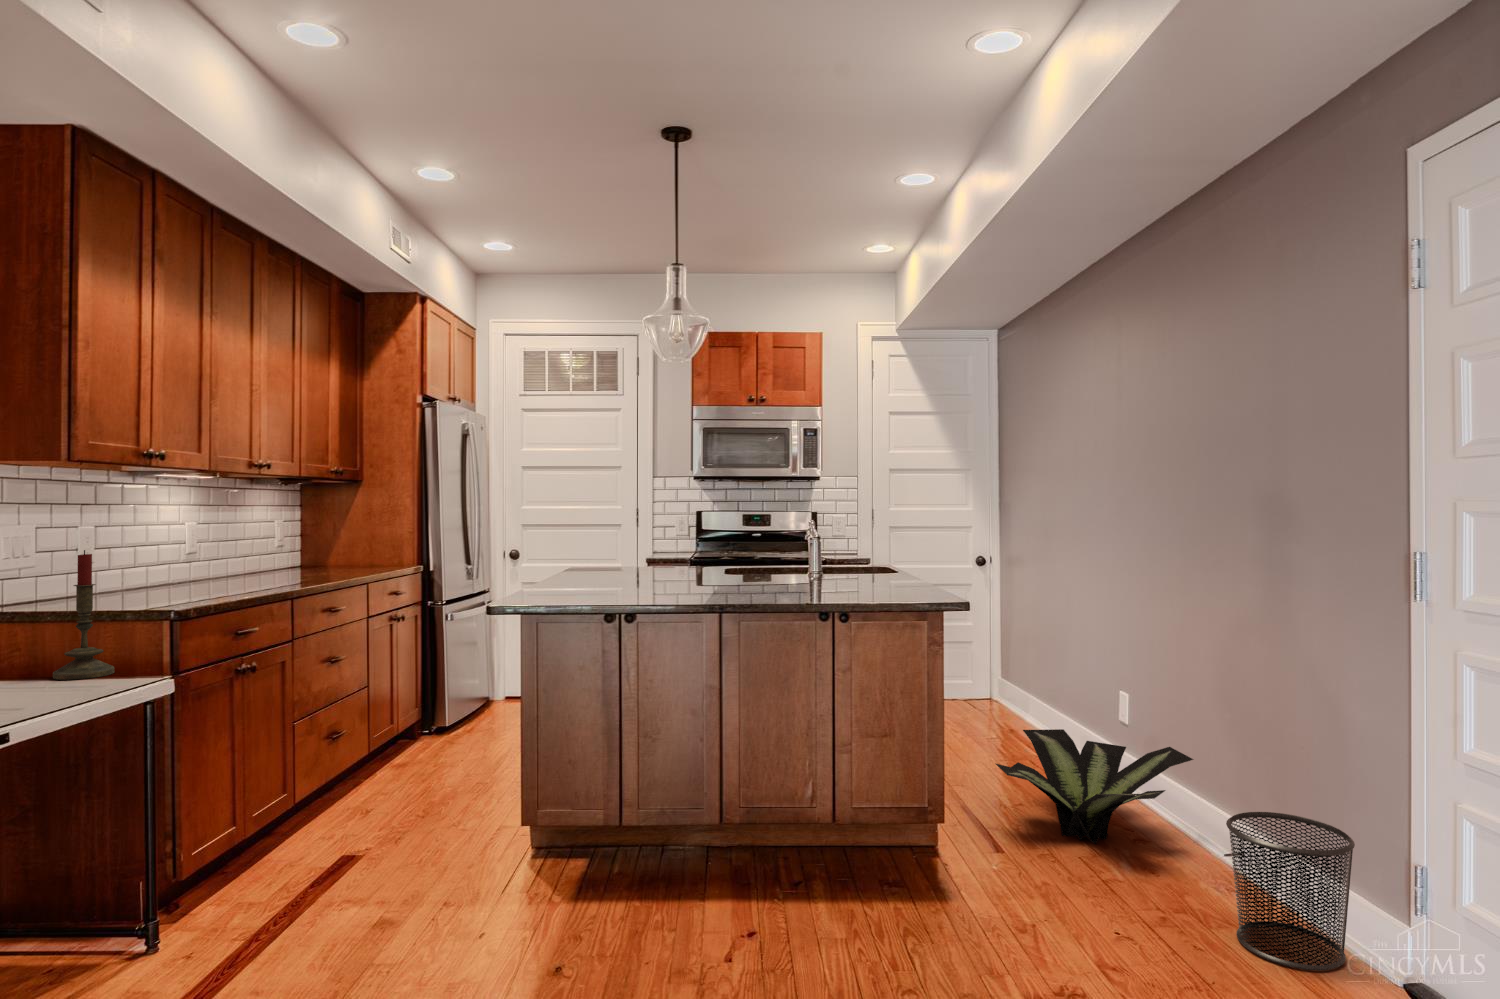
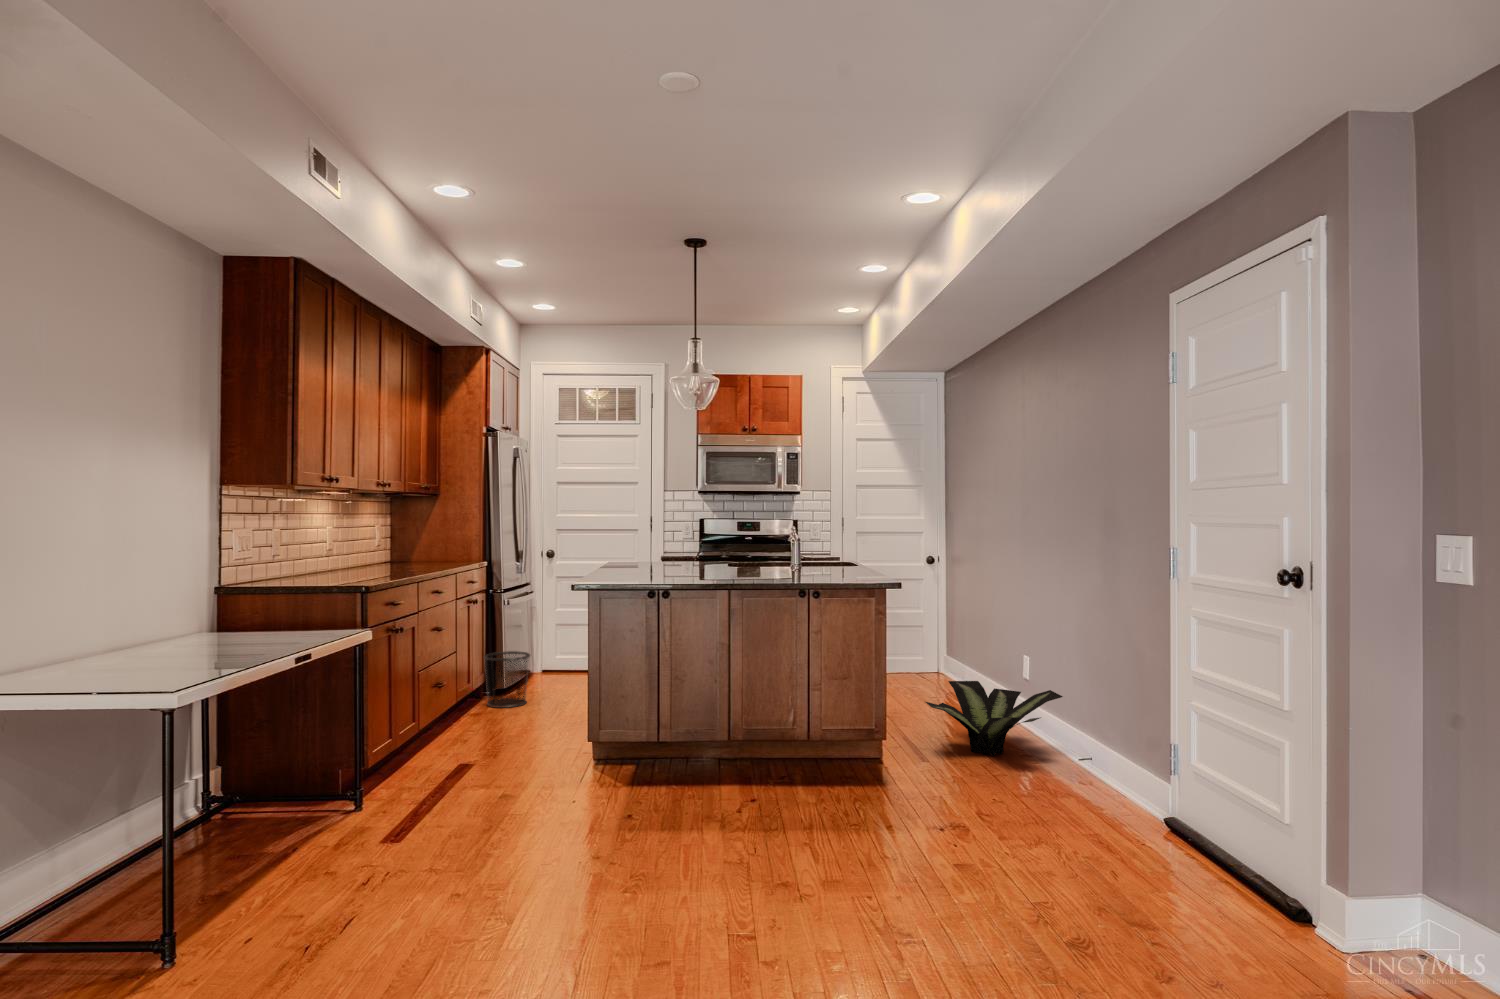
candle: present [53,550,114,680] -> none [294,545,331,630]
trash can: present [1226,812,1355,971] -> present [484,651,530,708]

